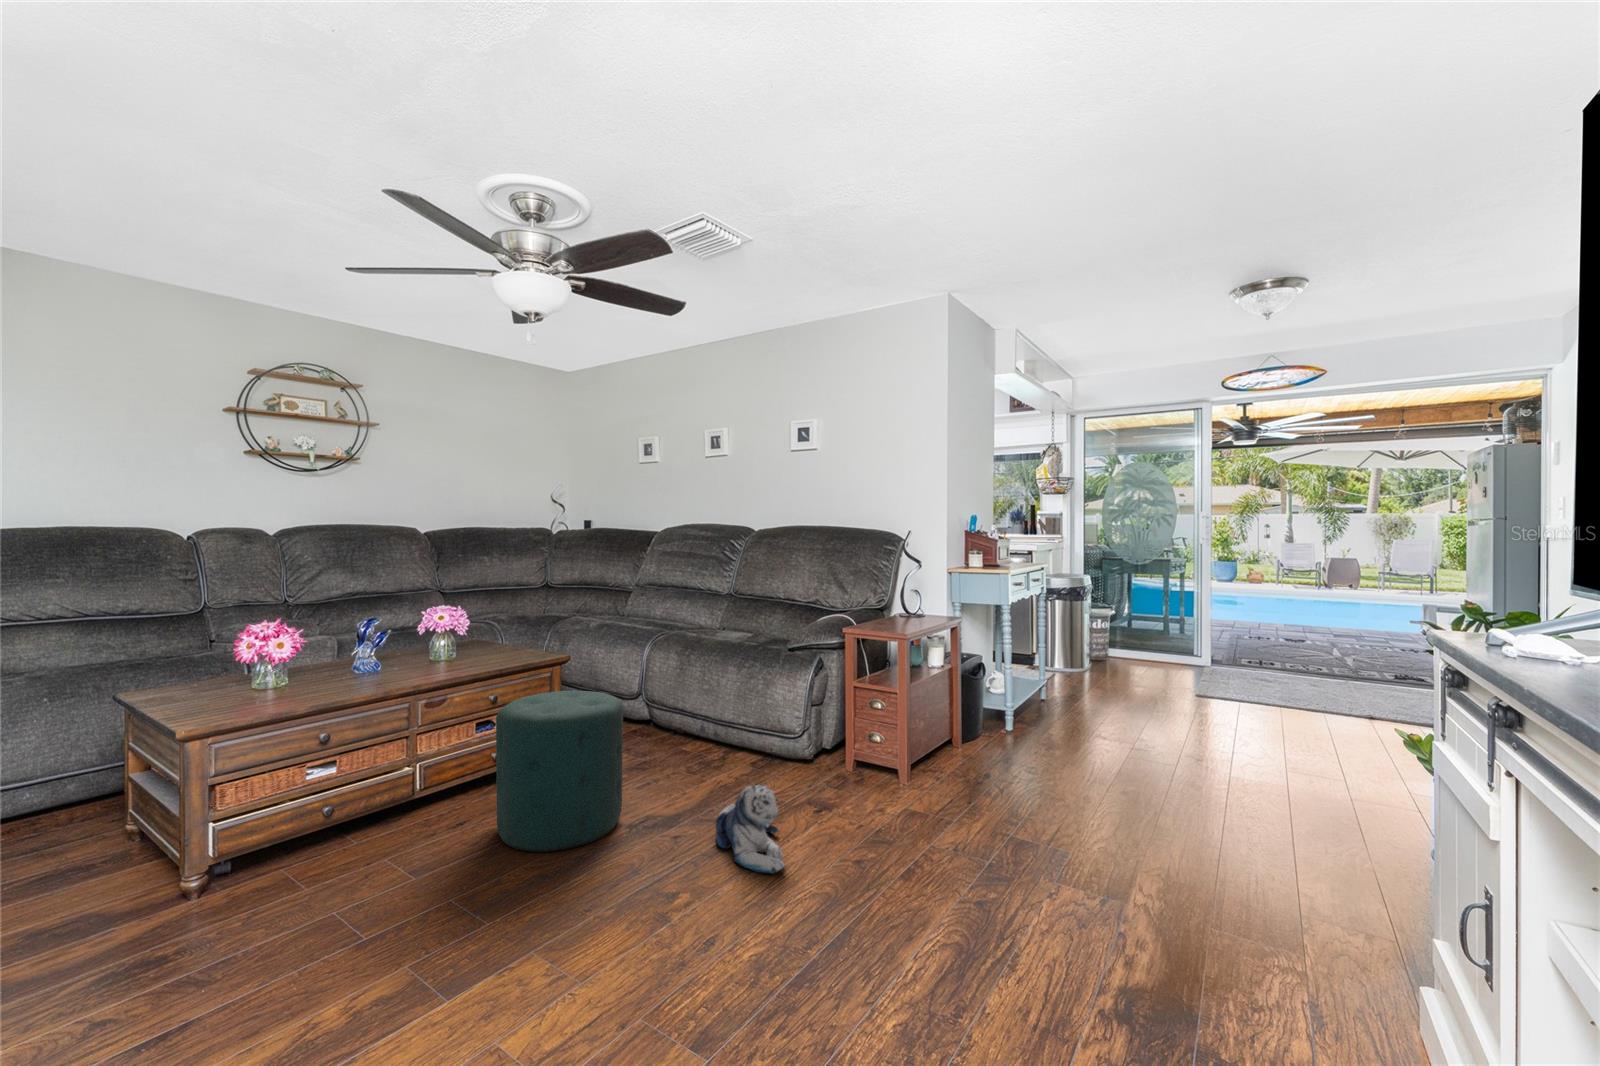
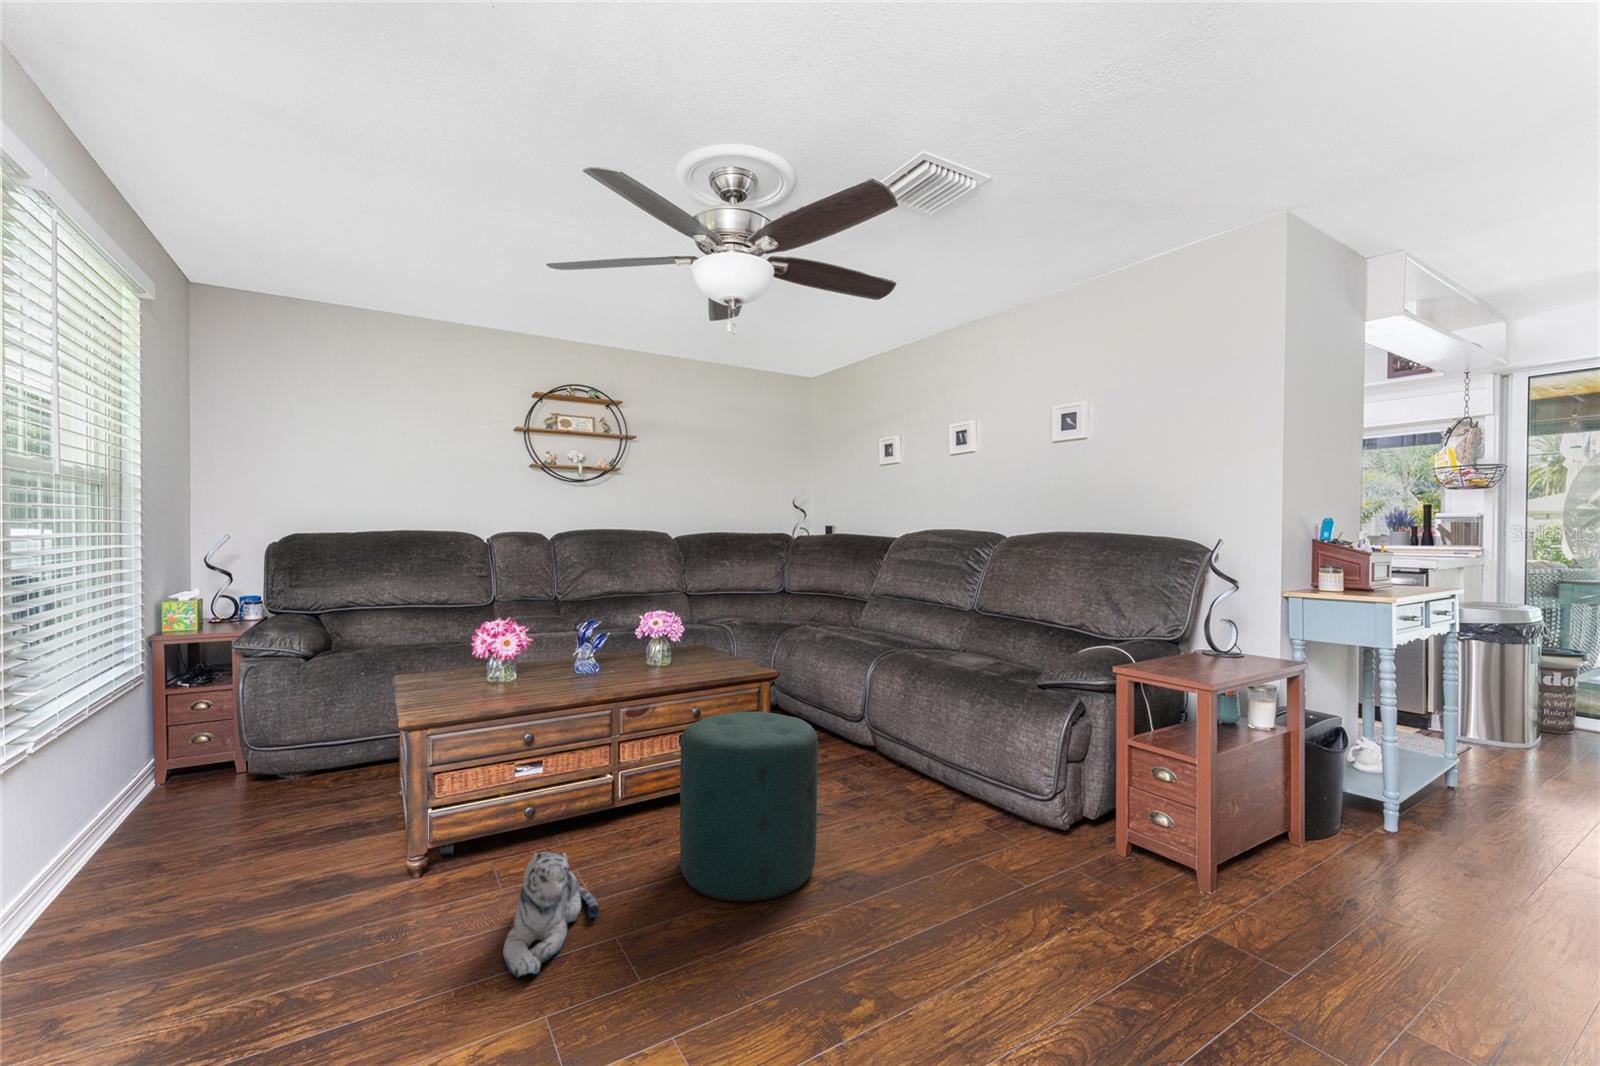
plush toy: present [716,784,784,874] -> present [503,852,599,978]

